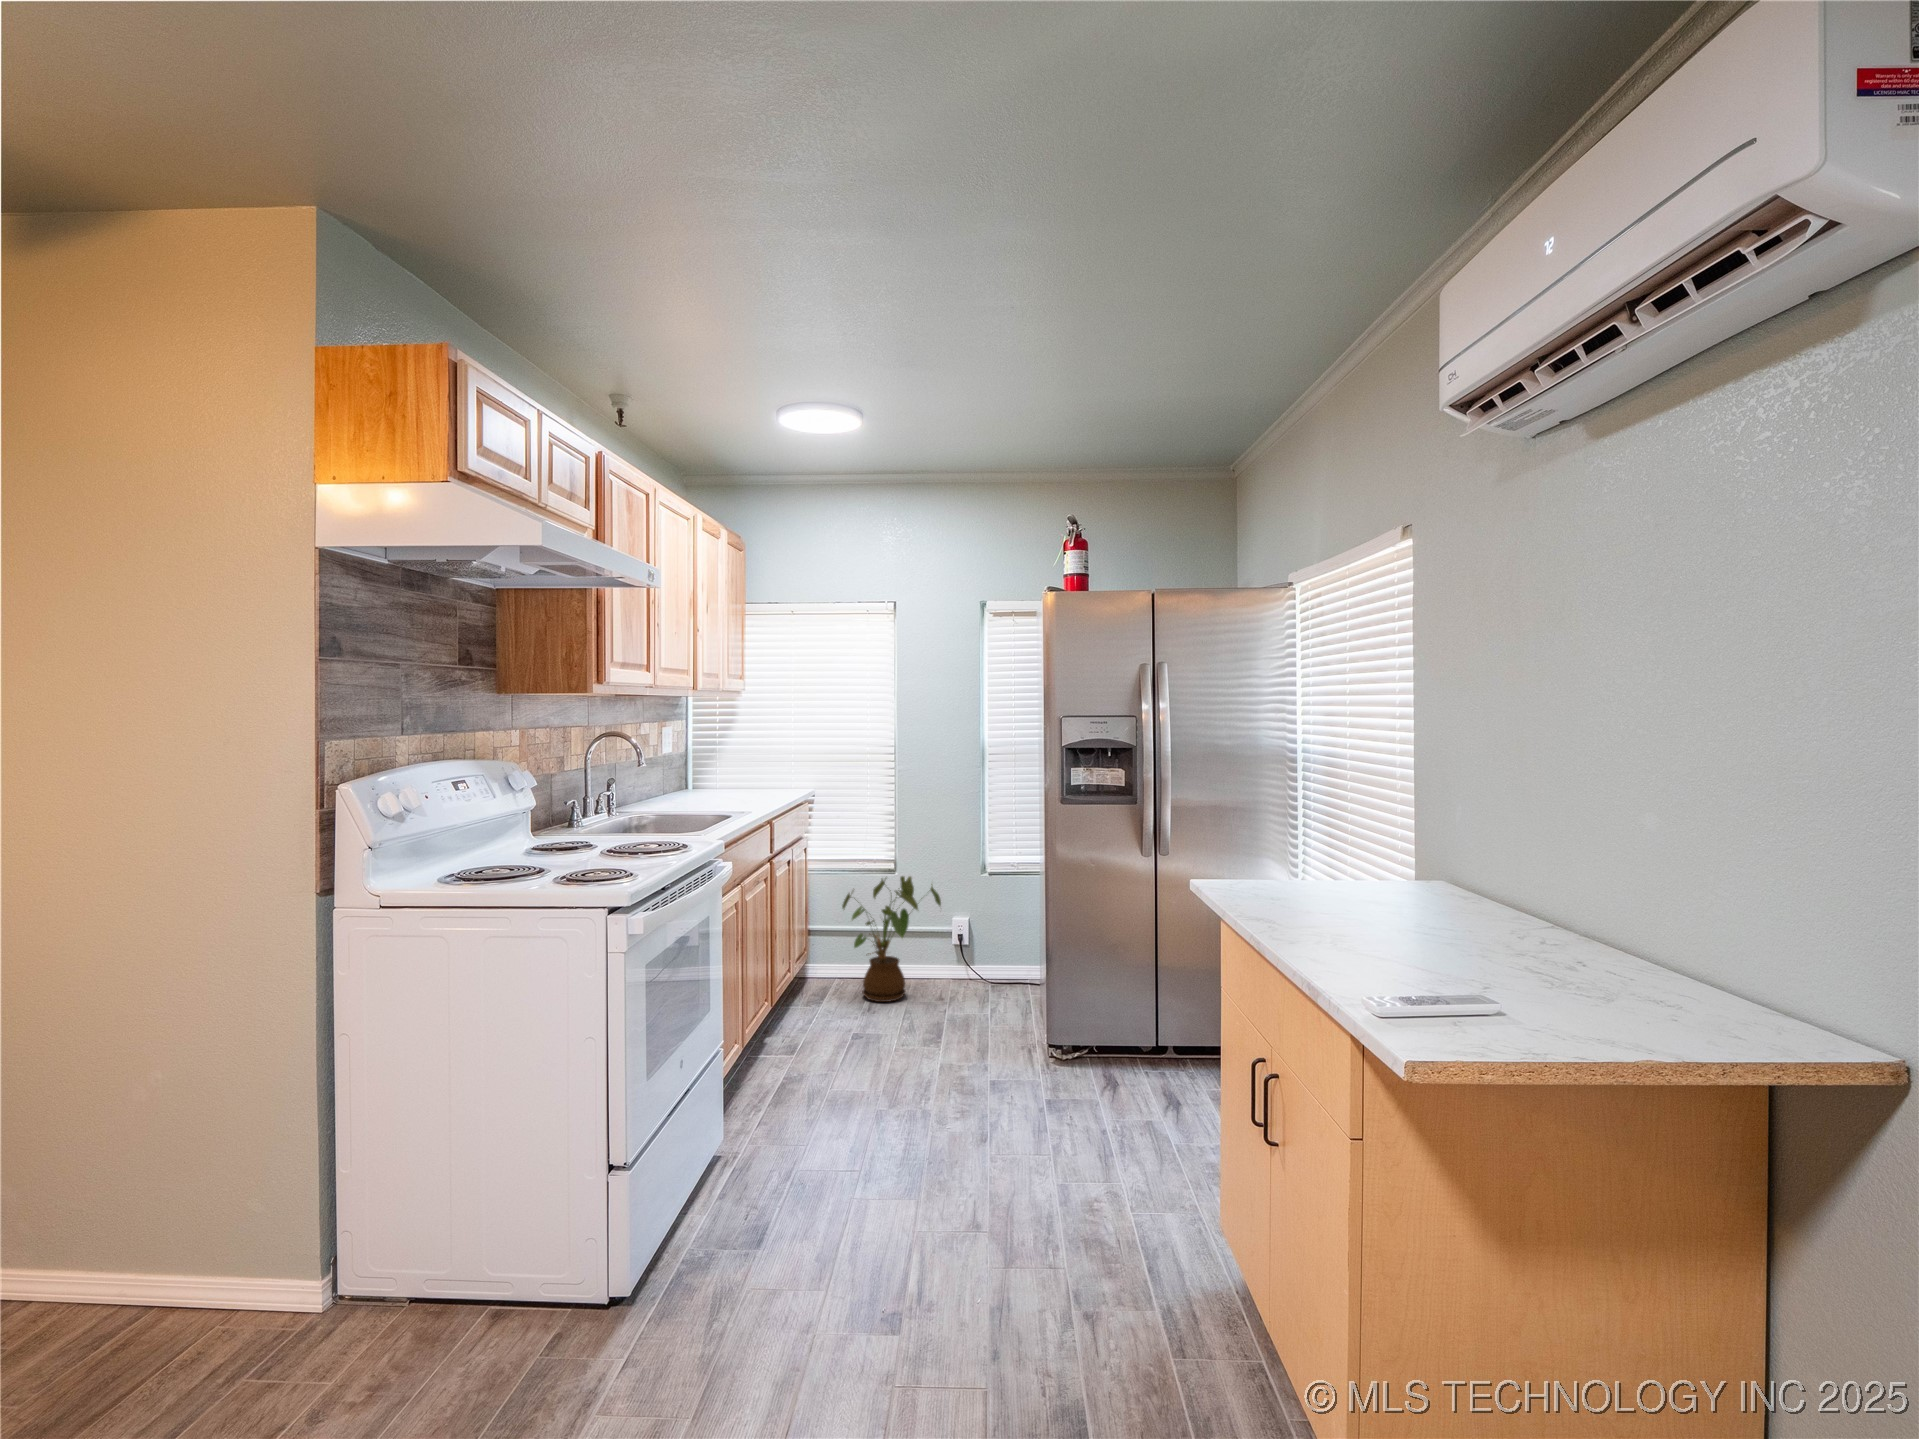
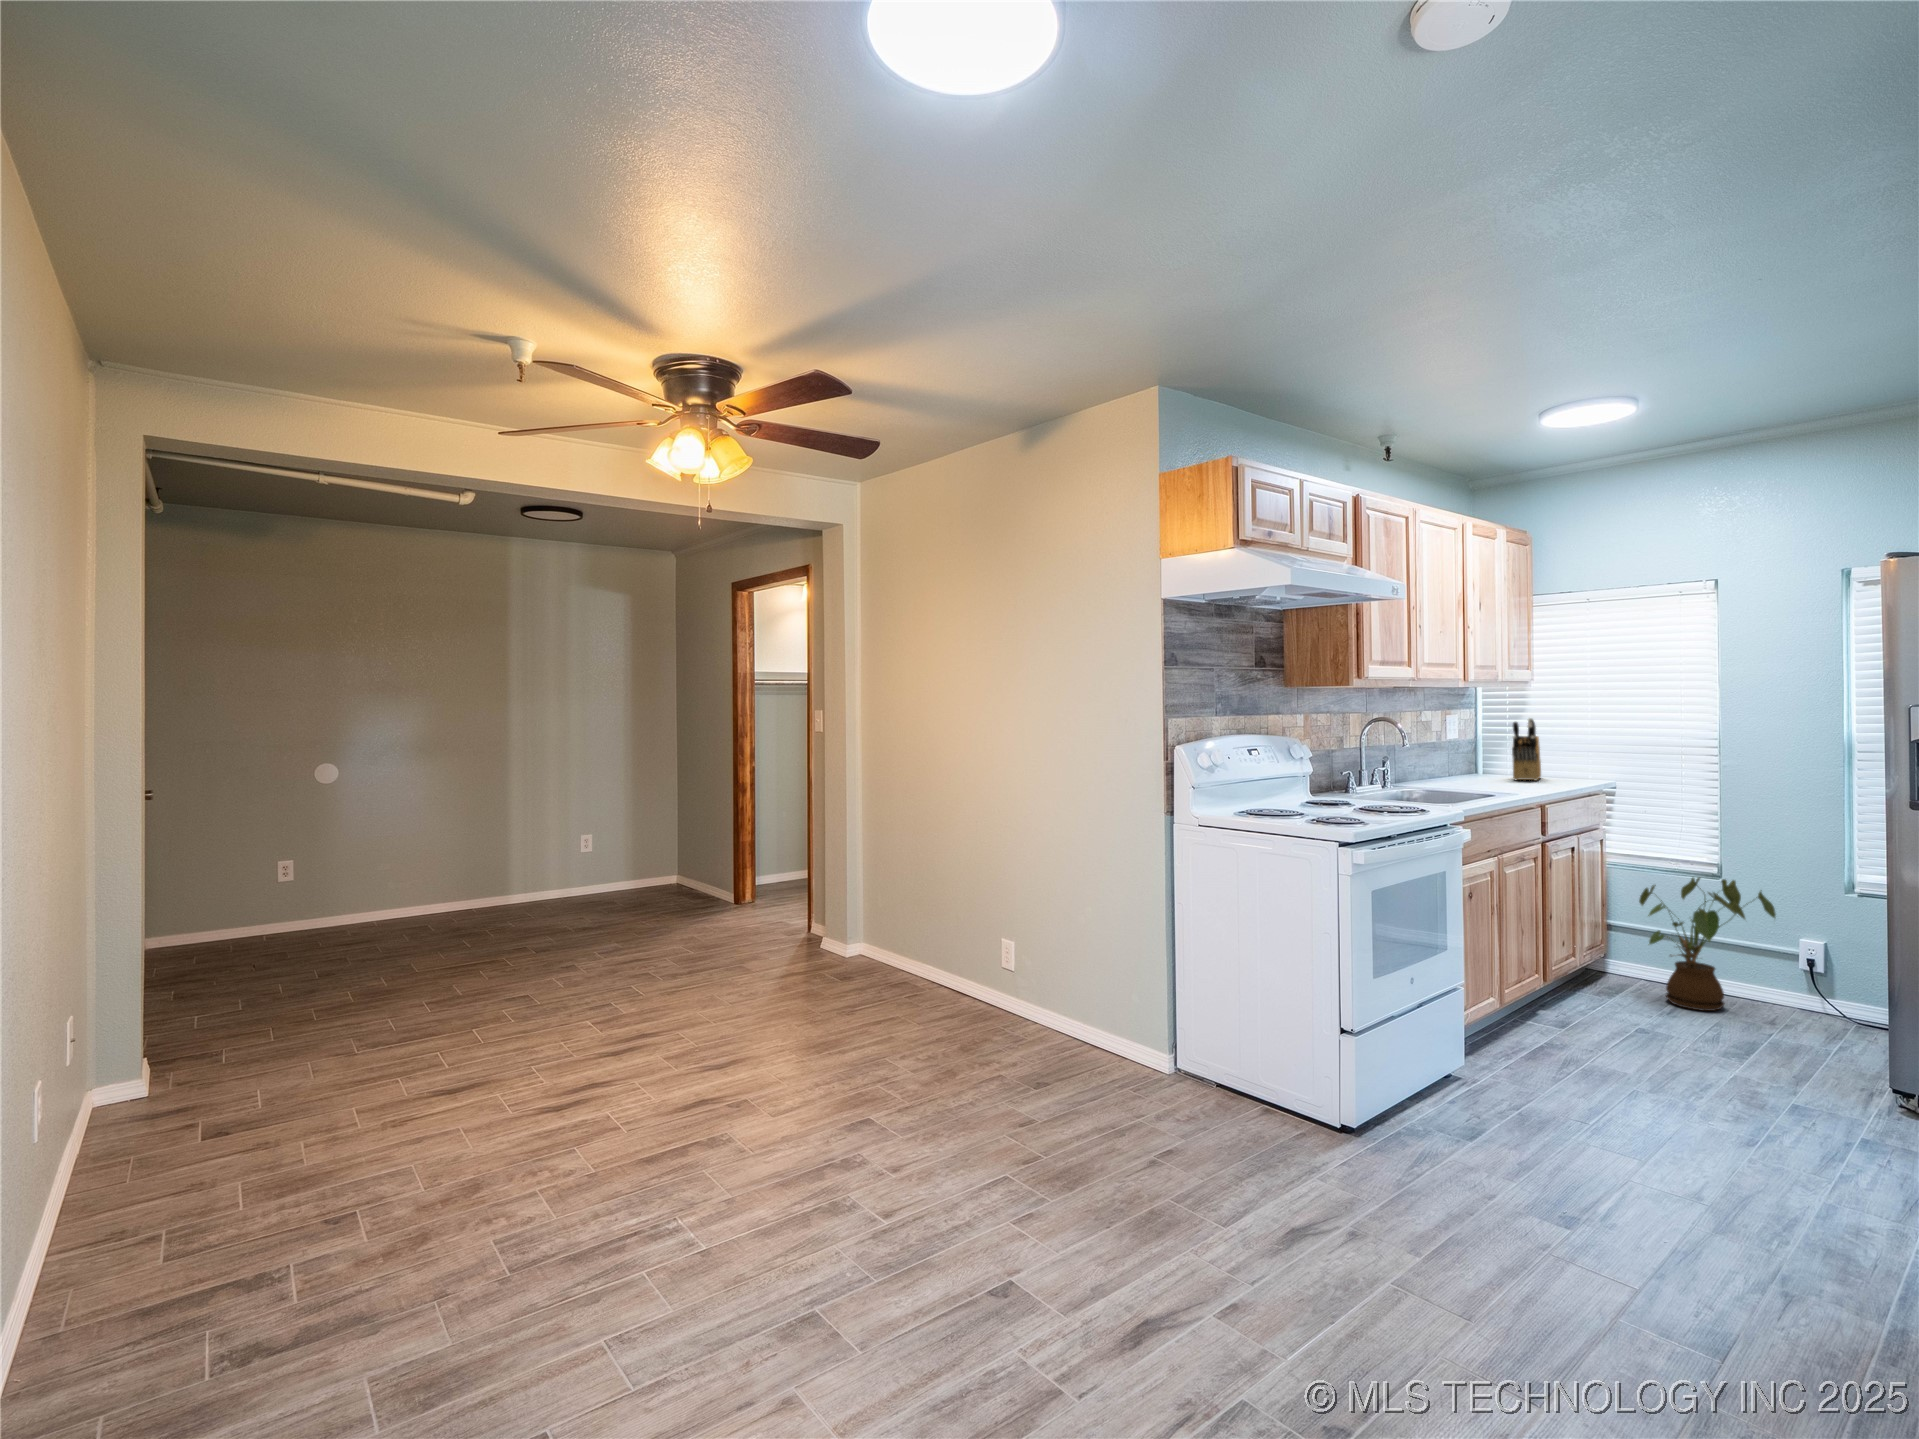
knife block: none [730,729,754,794] -> present [1512,718,1541,781]

